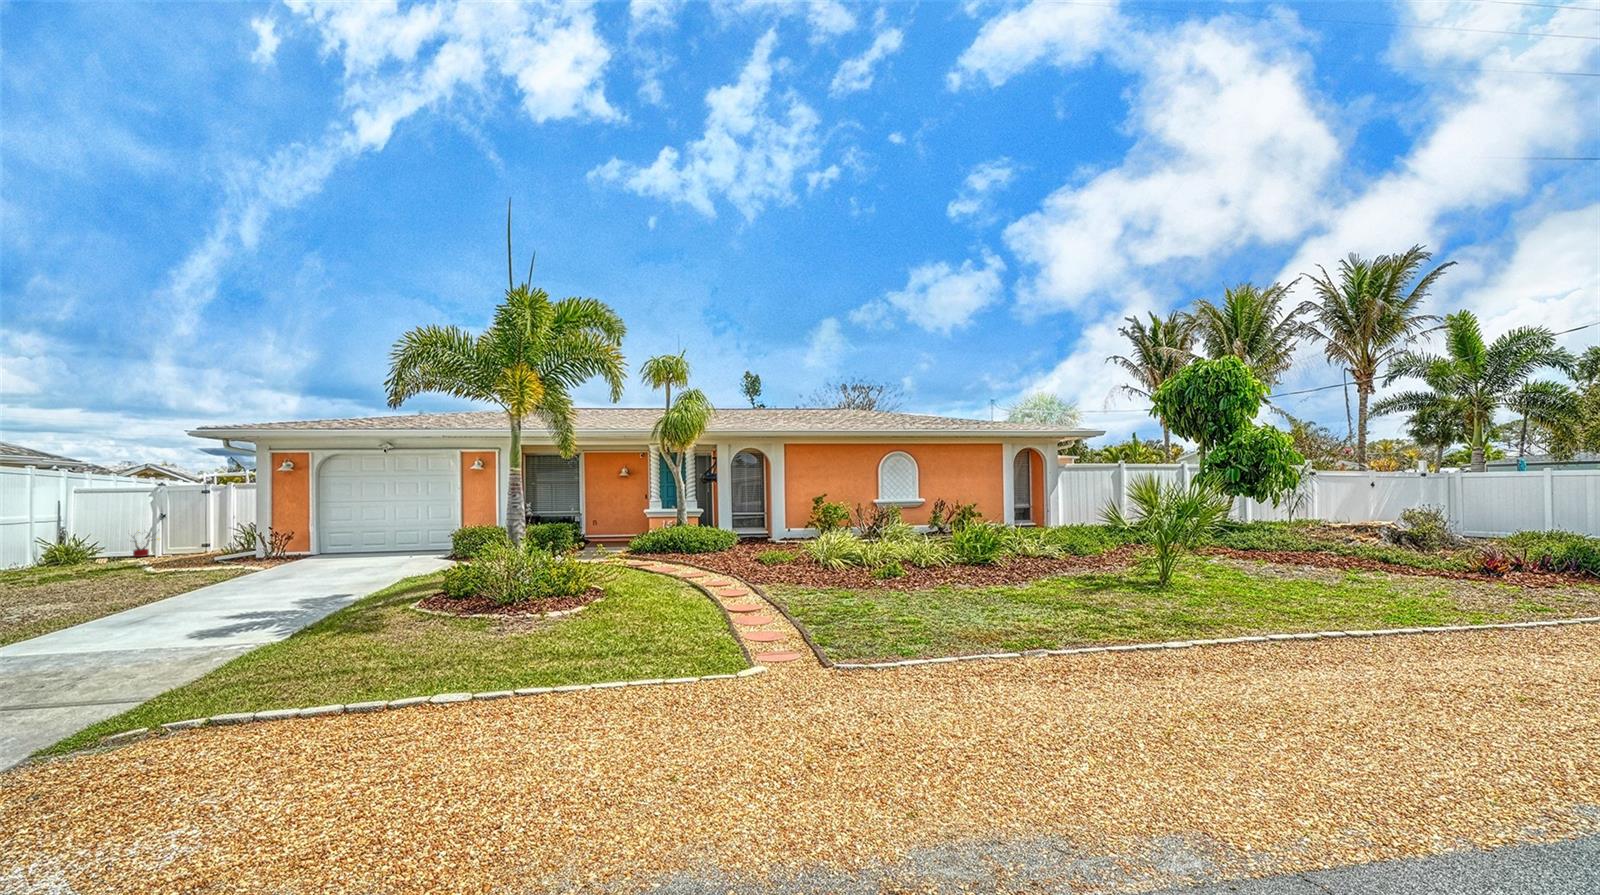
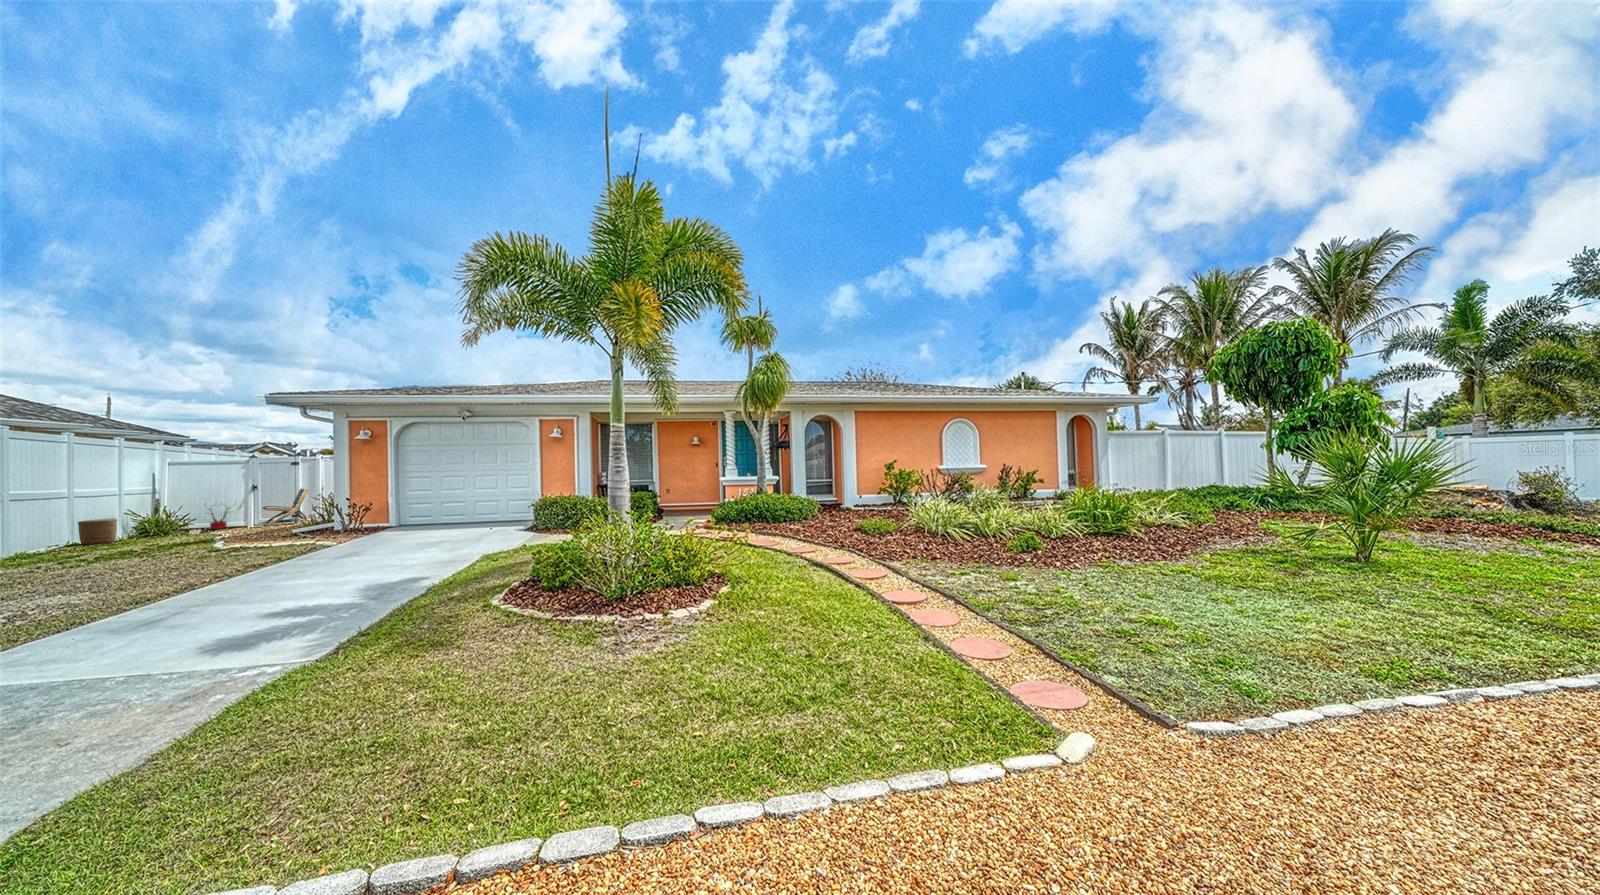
lounge chair: none [182,517,229,553] -> present [262,488,308,524]
woven basket: none [15,544,50,569] -> present [78,518,117,545]

